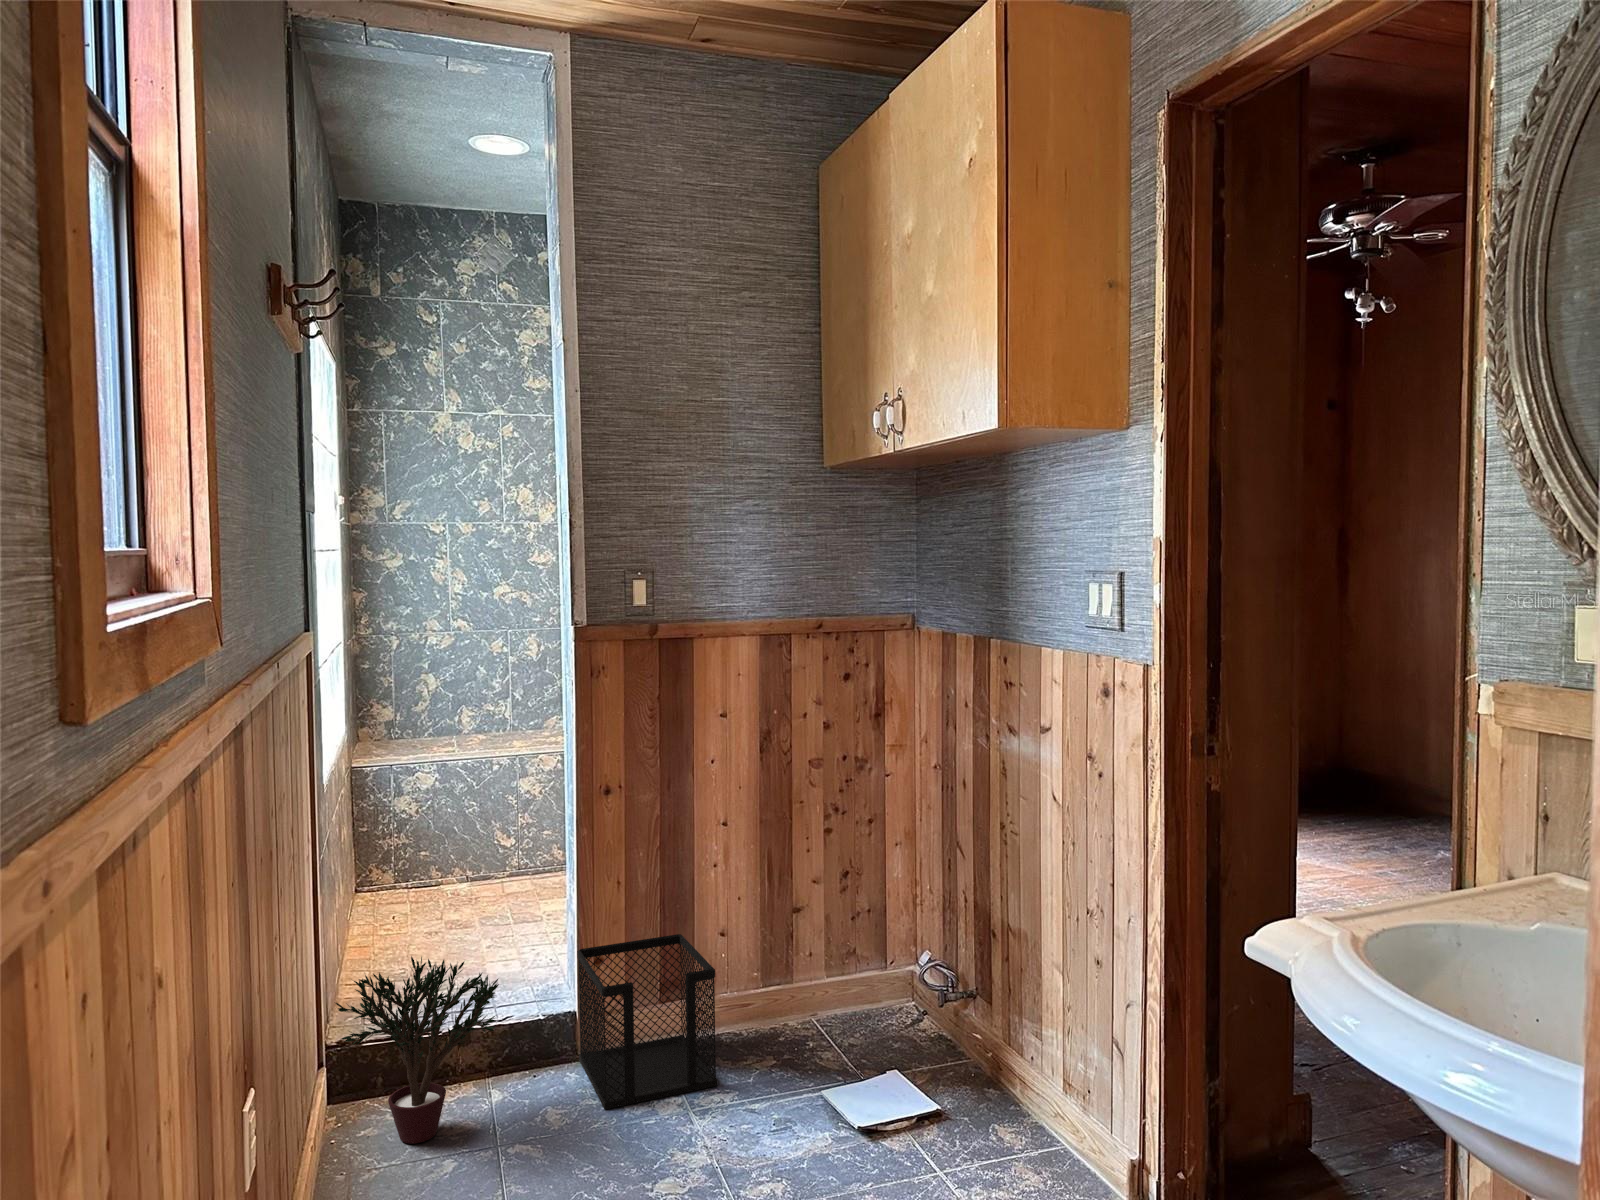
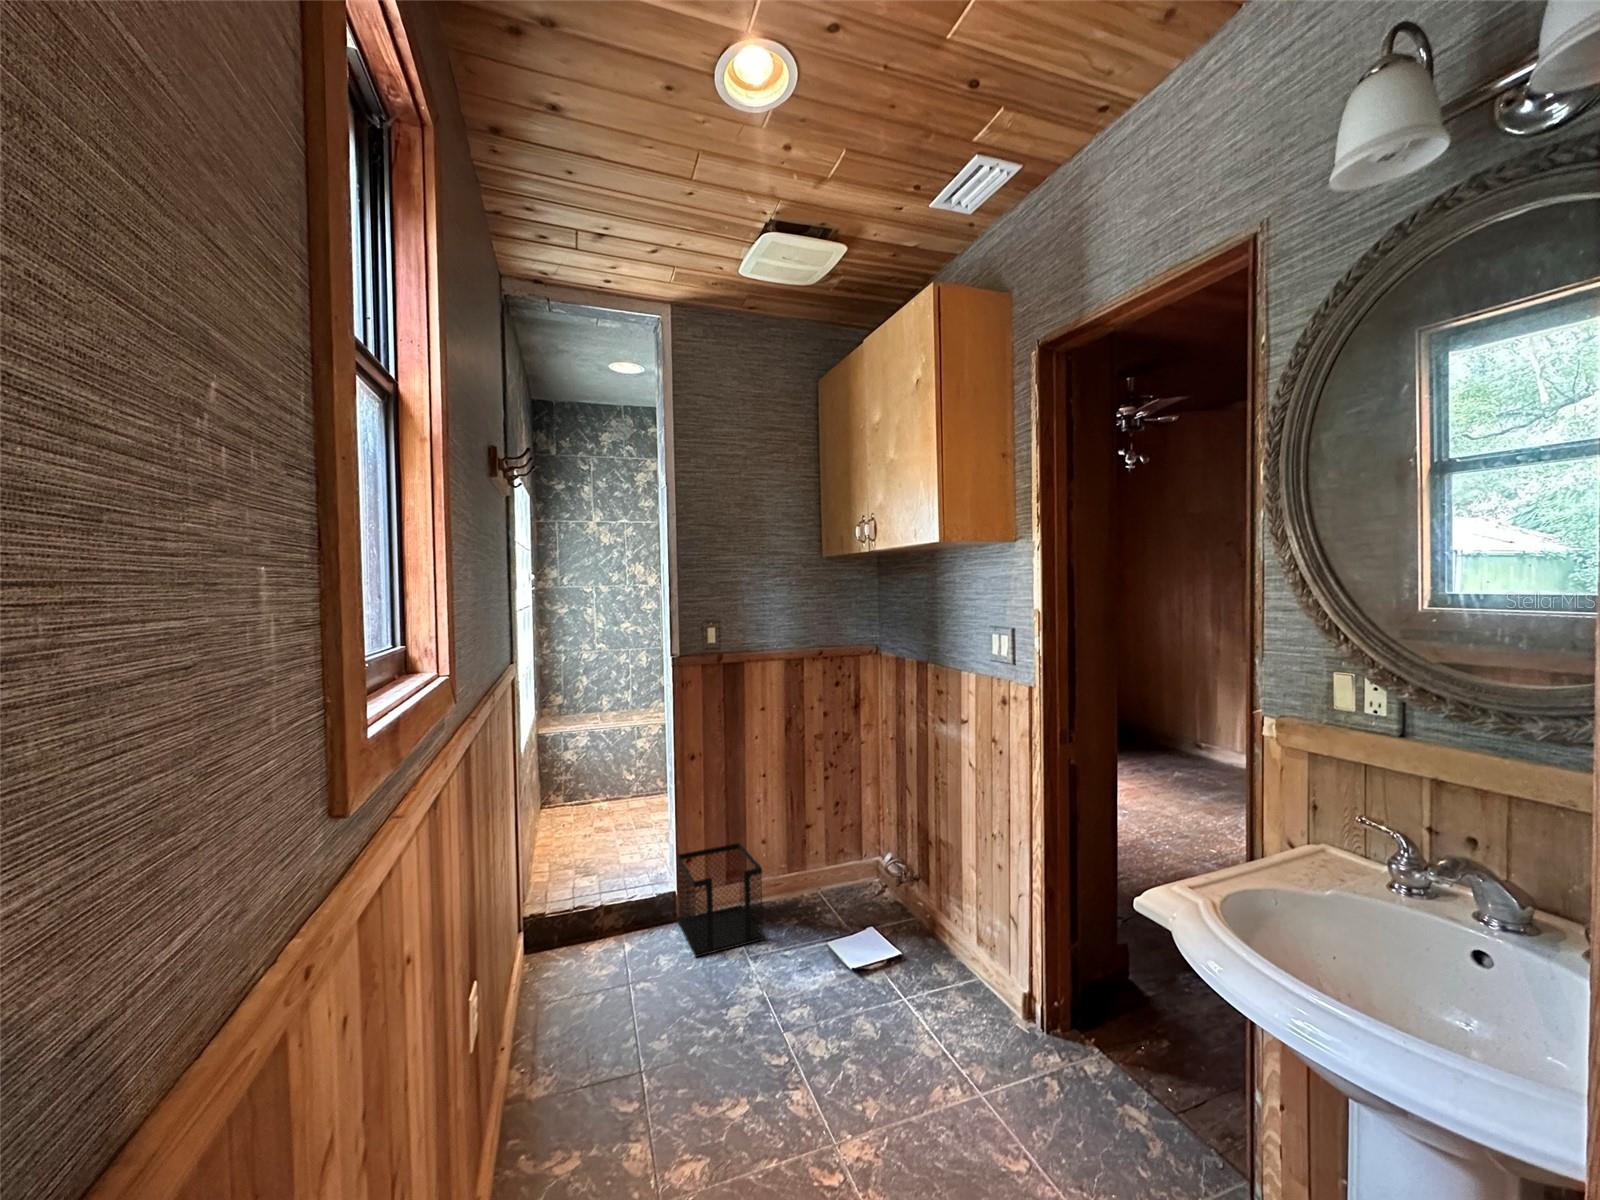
potted plant: present [336,956,499,1144] -> none [528,862,630,983]

